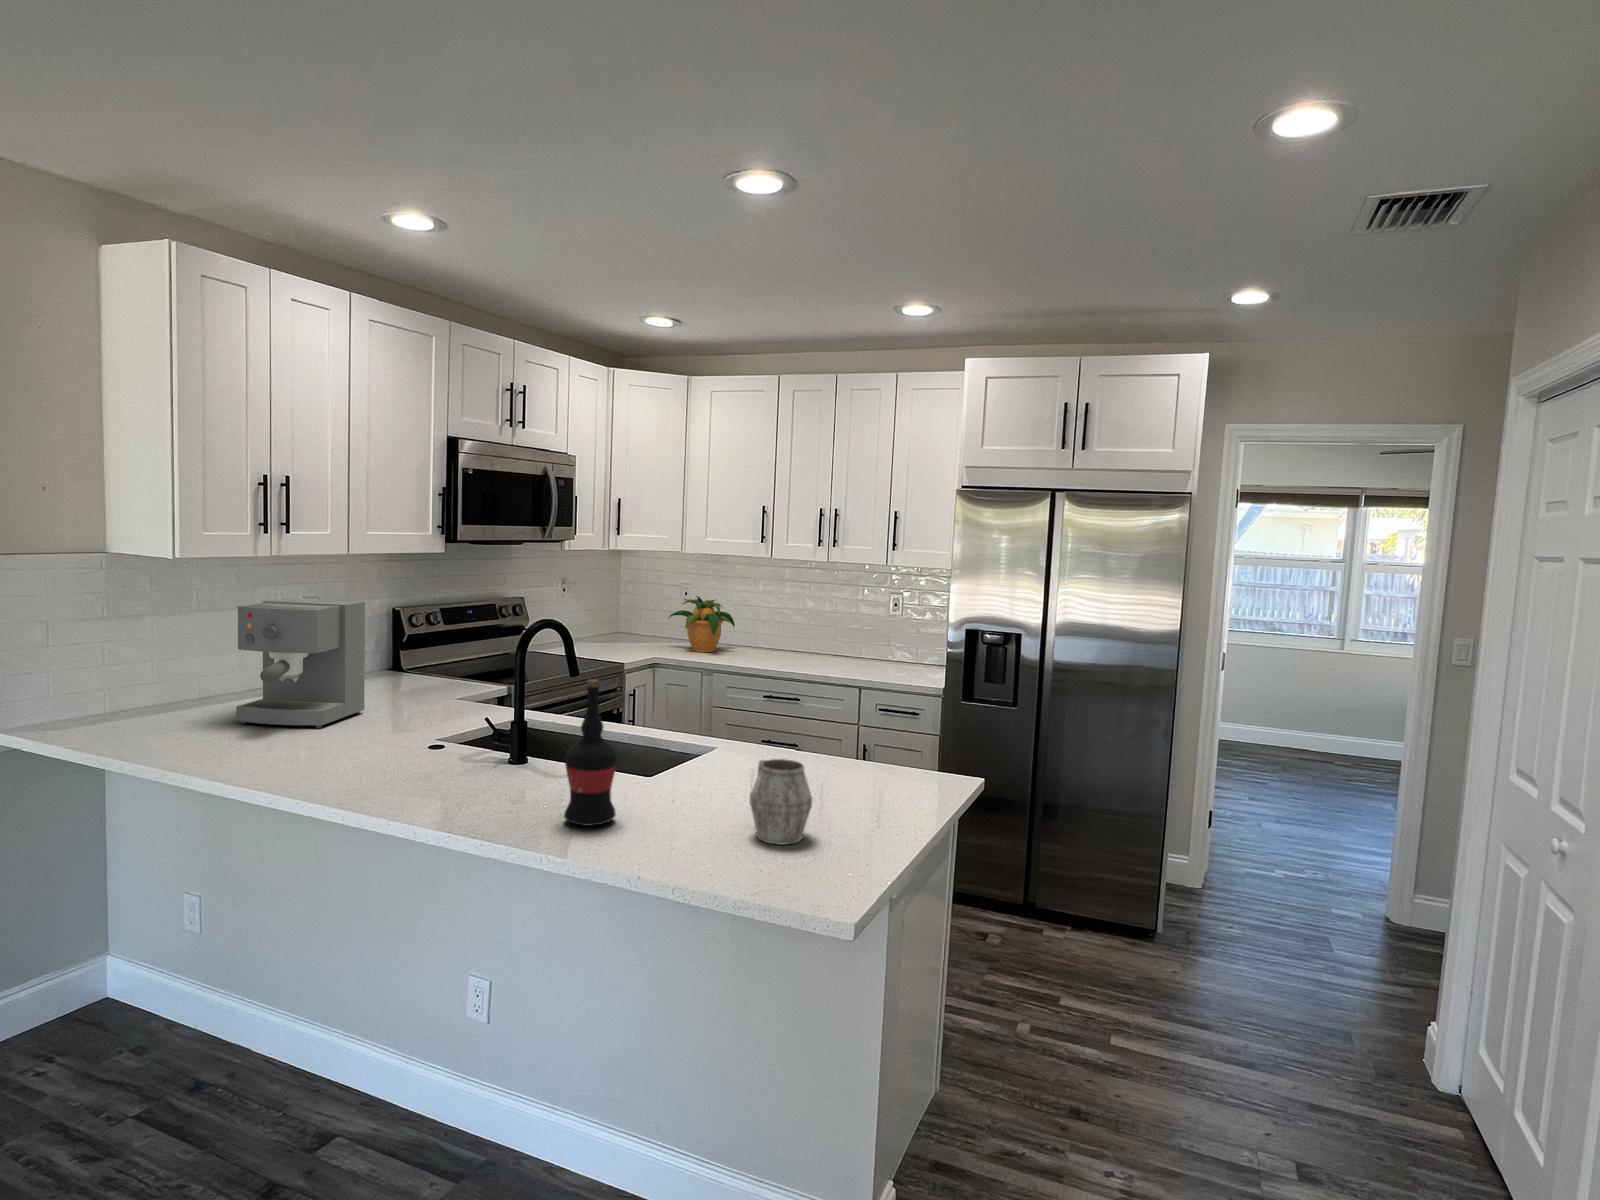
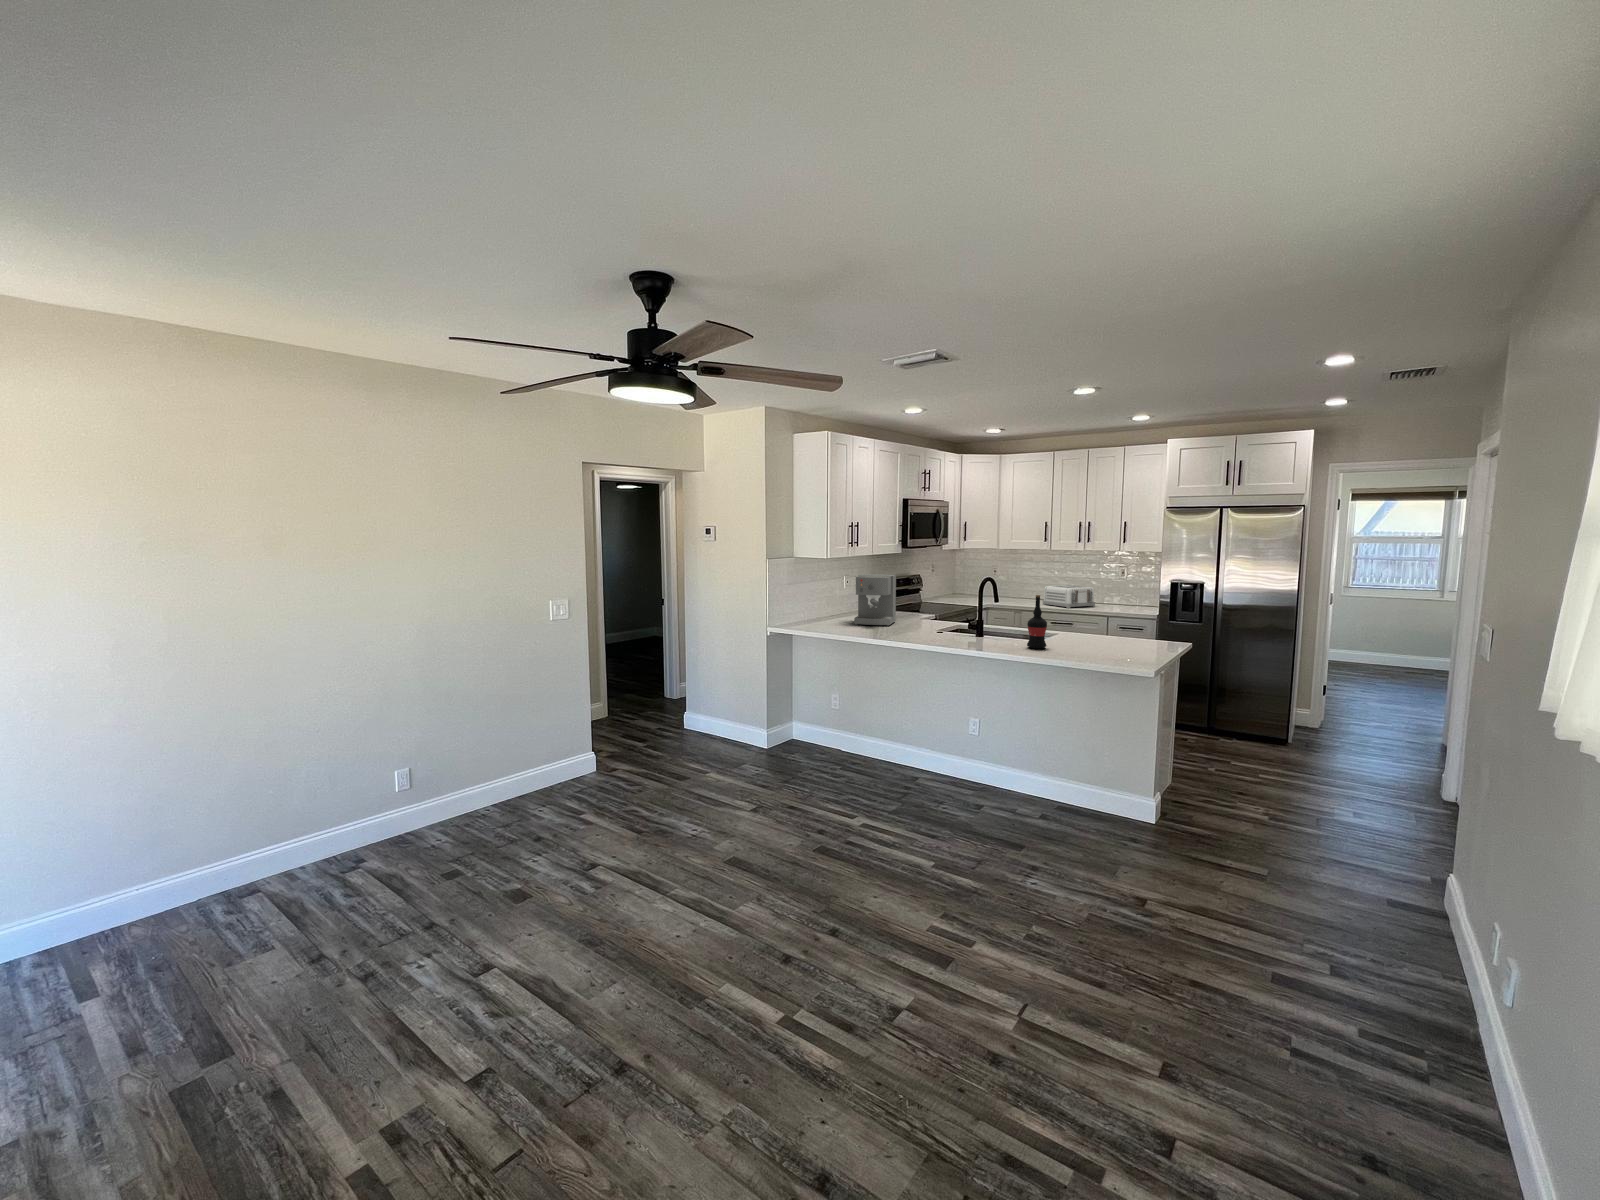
potted plant: present [669,596,735,652] -> none [991,572,1029,602]
toaster: none [753,624,844,670] -> present [1043,585,1095,608]
mug: present [750,759,812,845] -> none [1101,624,1127,653]

